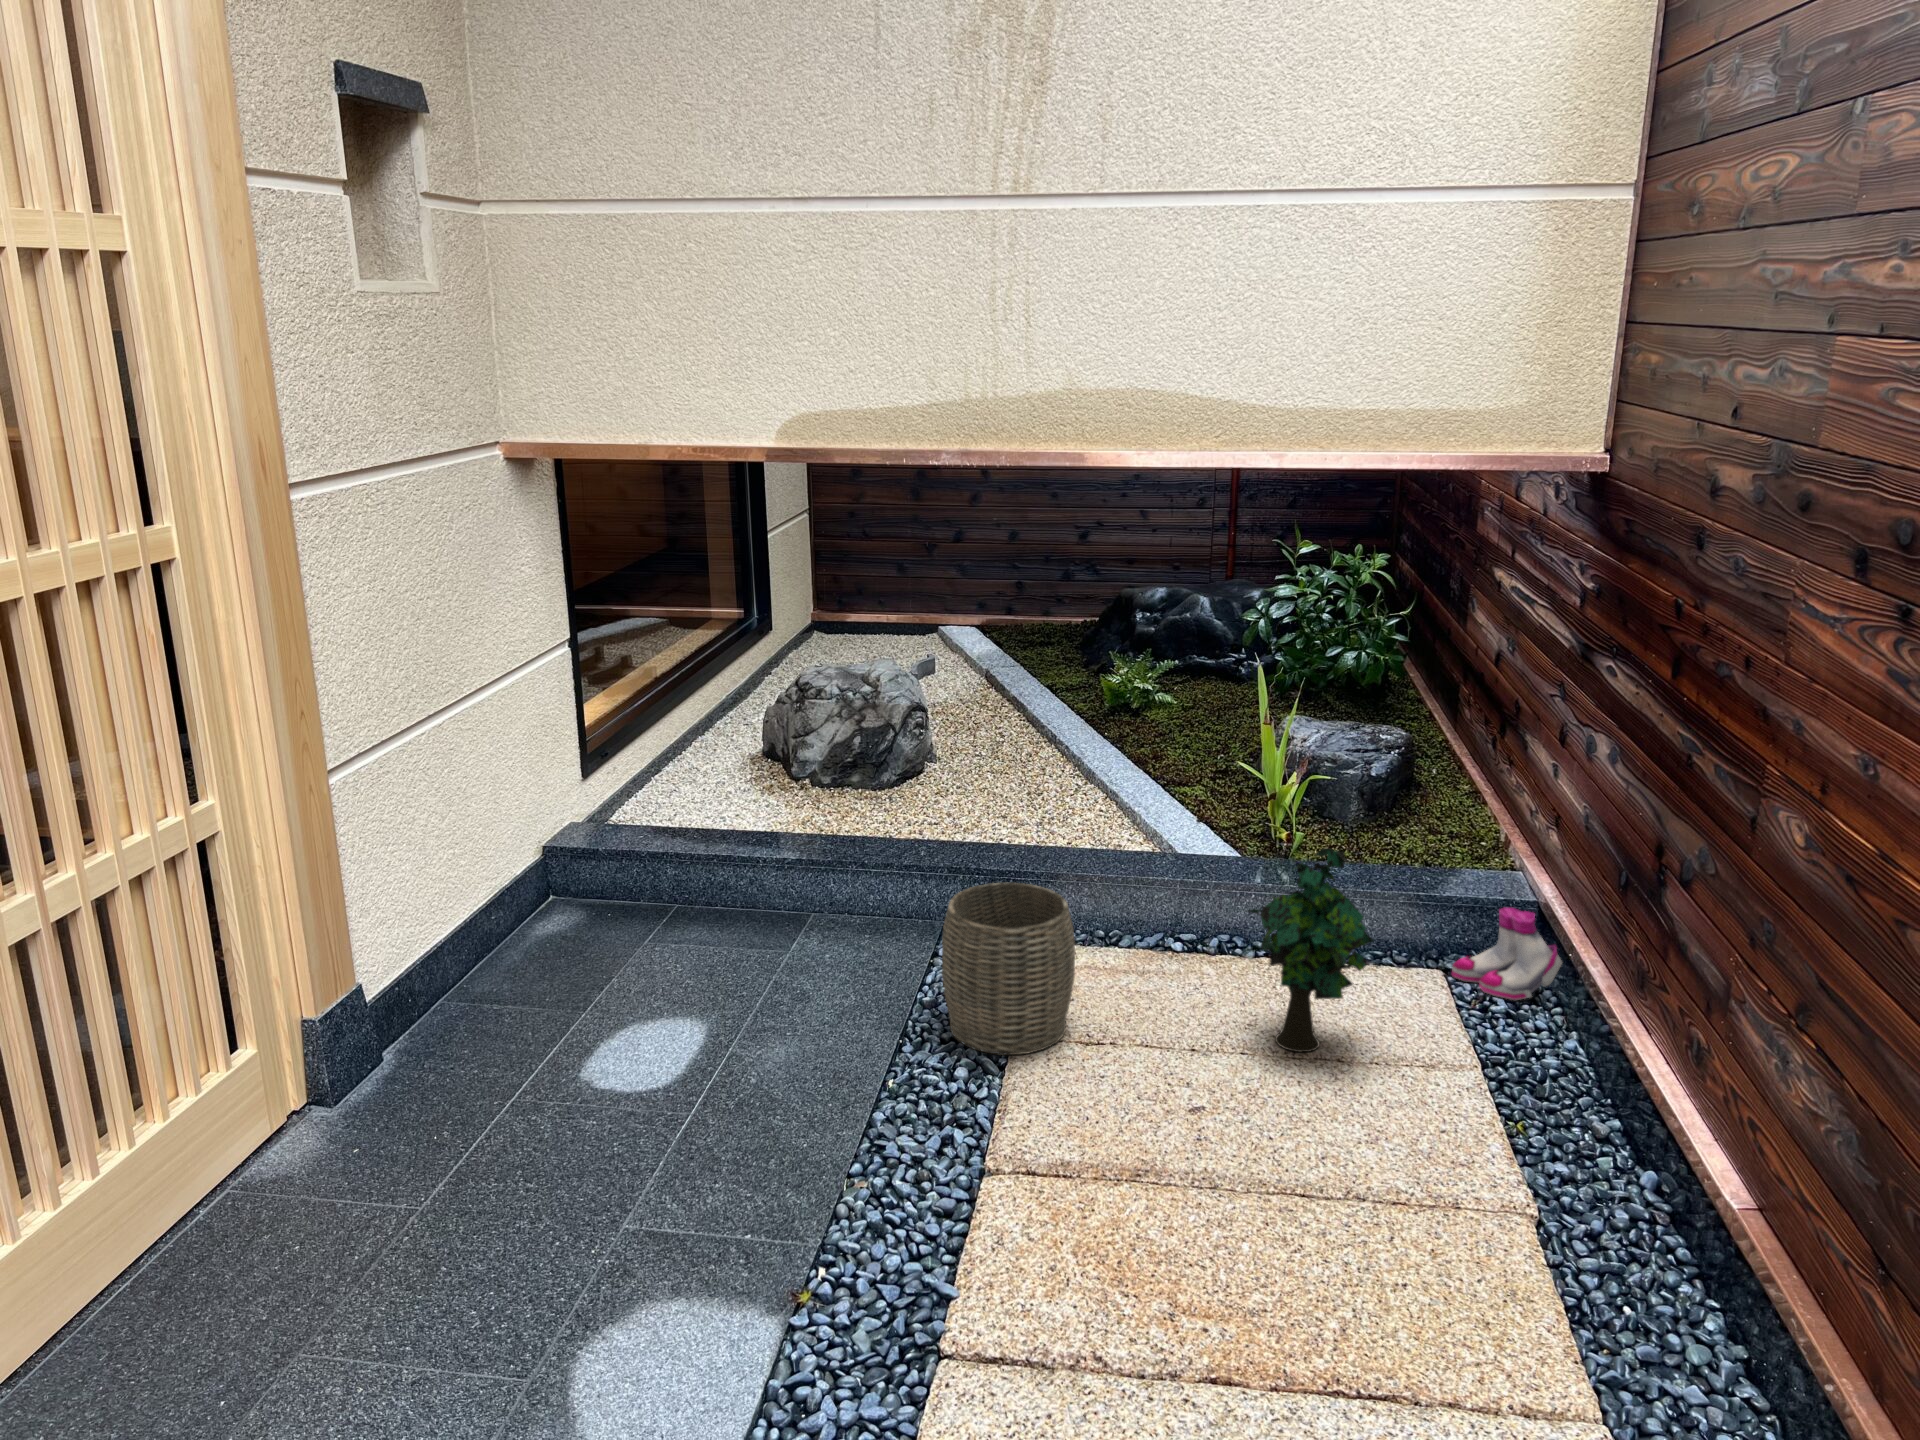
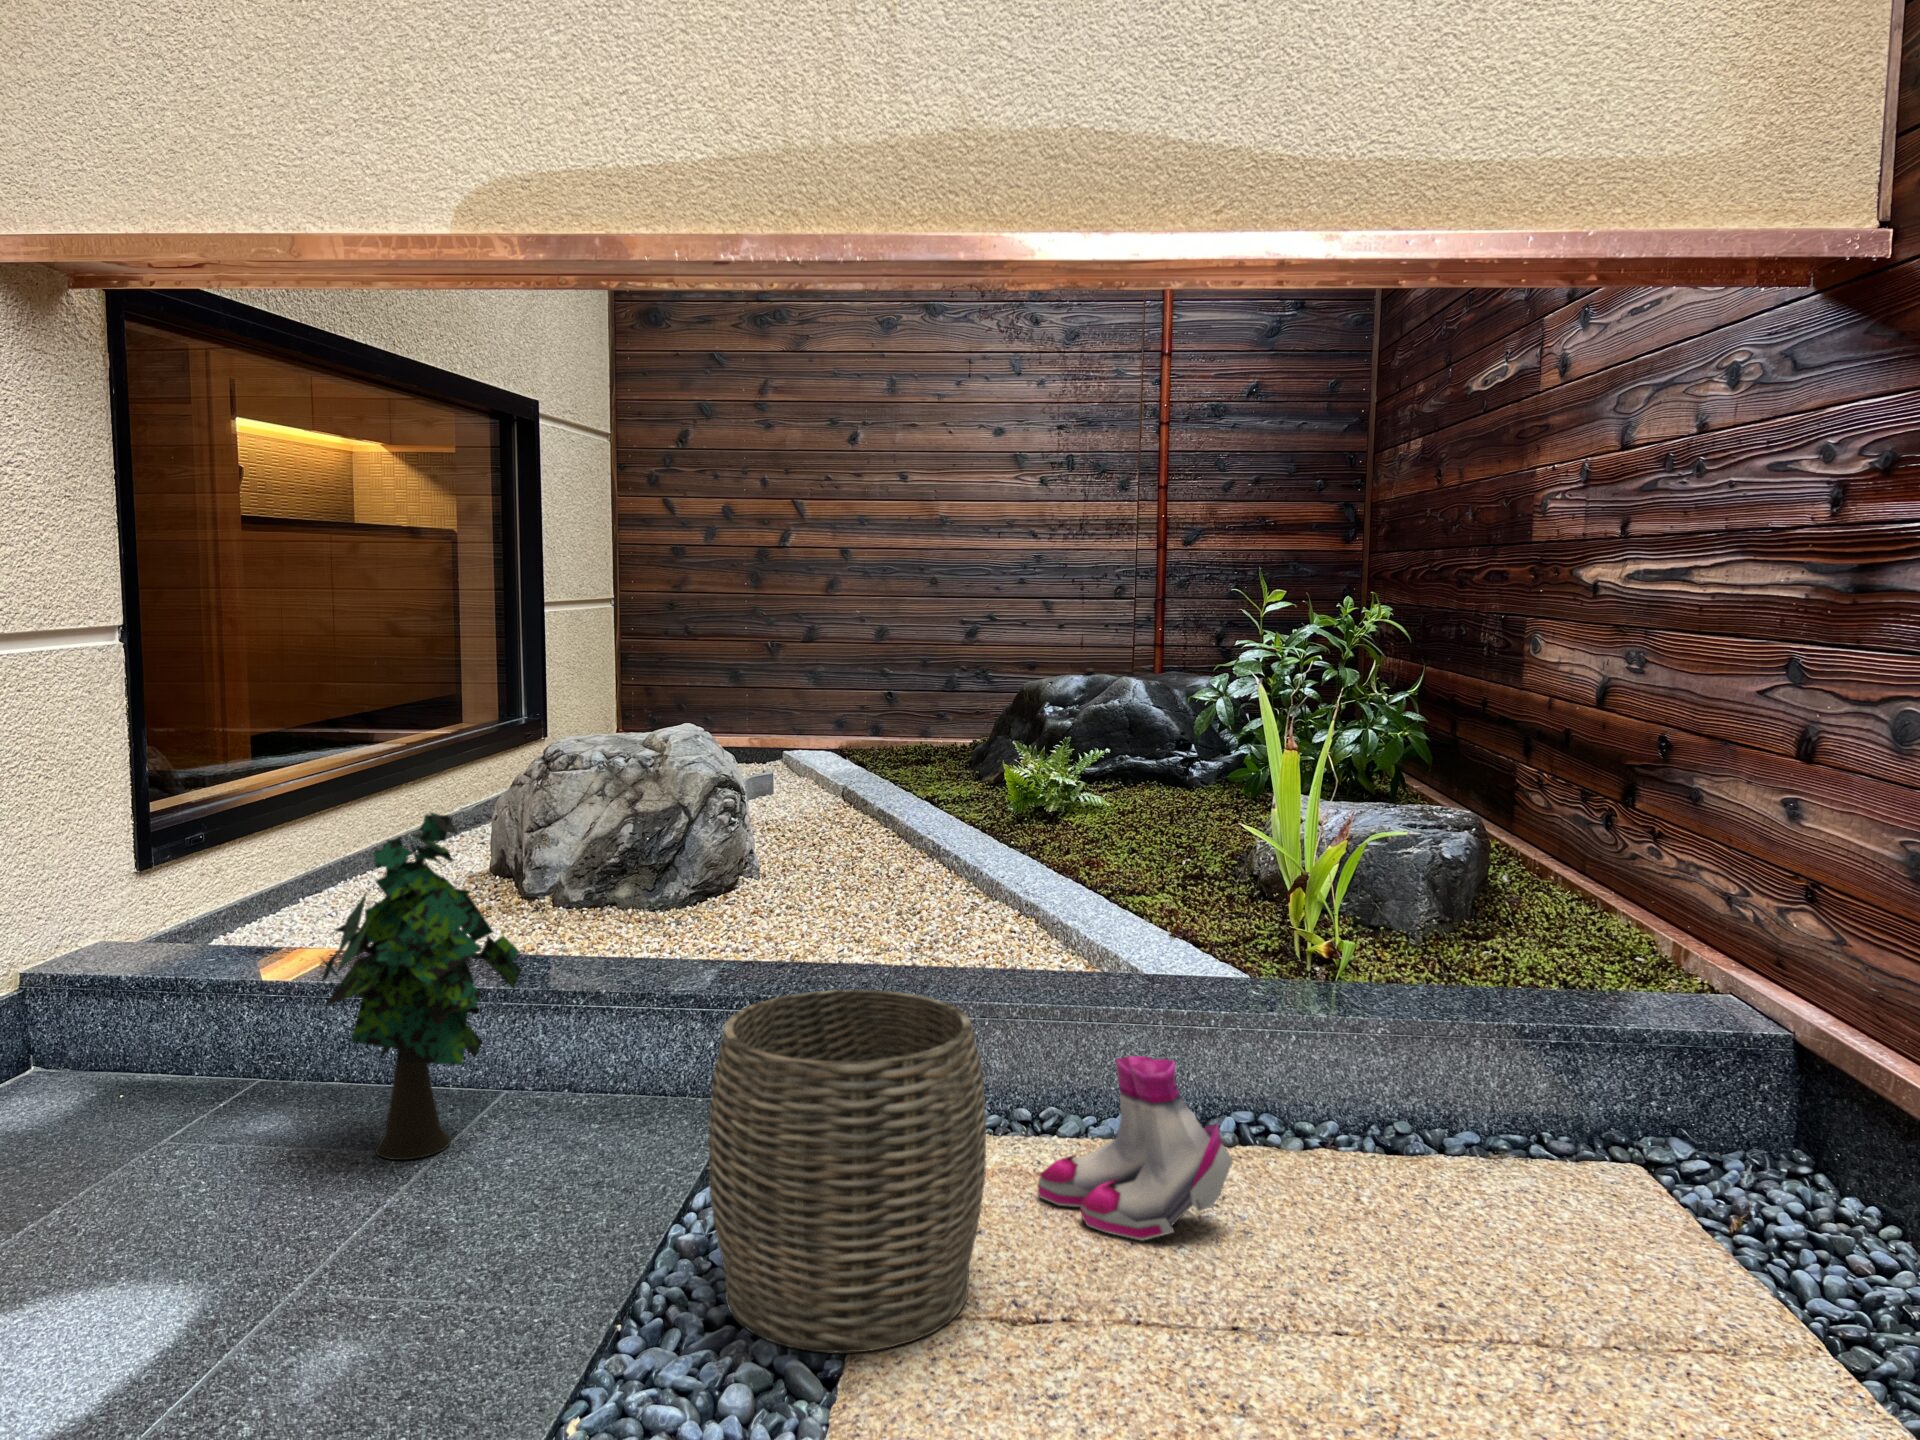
decorative plant: present [1246,848,1374,1052] -> present [321,812,522,1160]
boots: present [1452,908,1562,1000] -> present [1038,1056,1233,1241]

